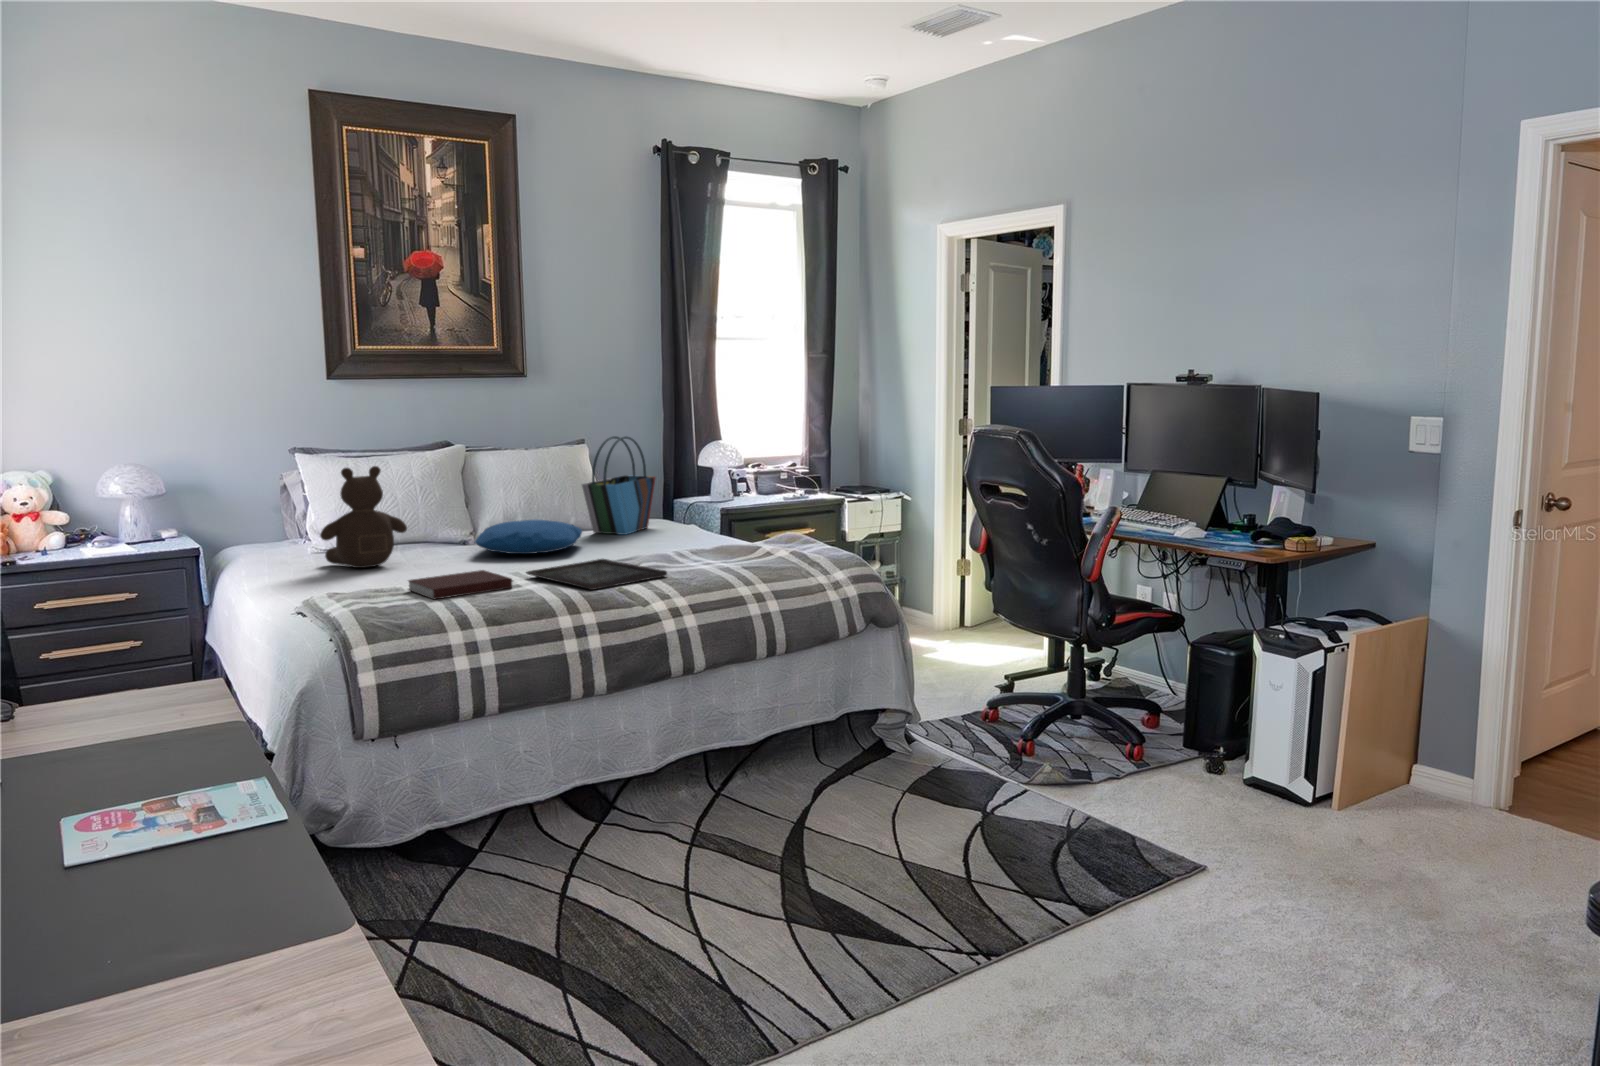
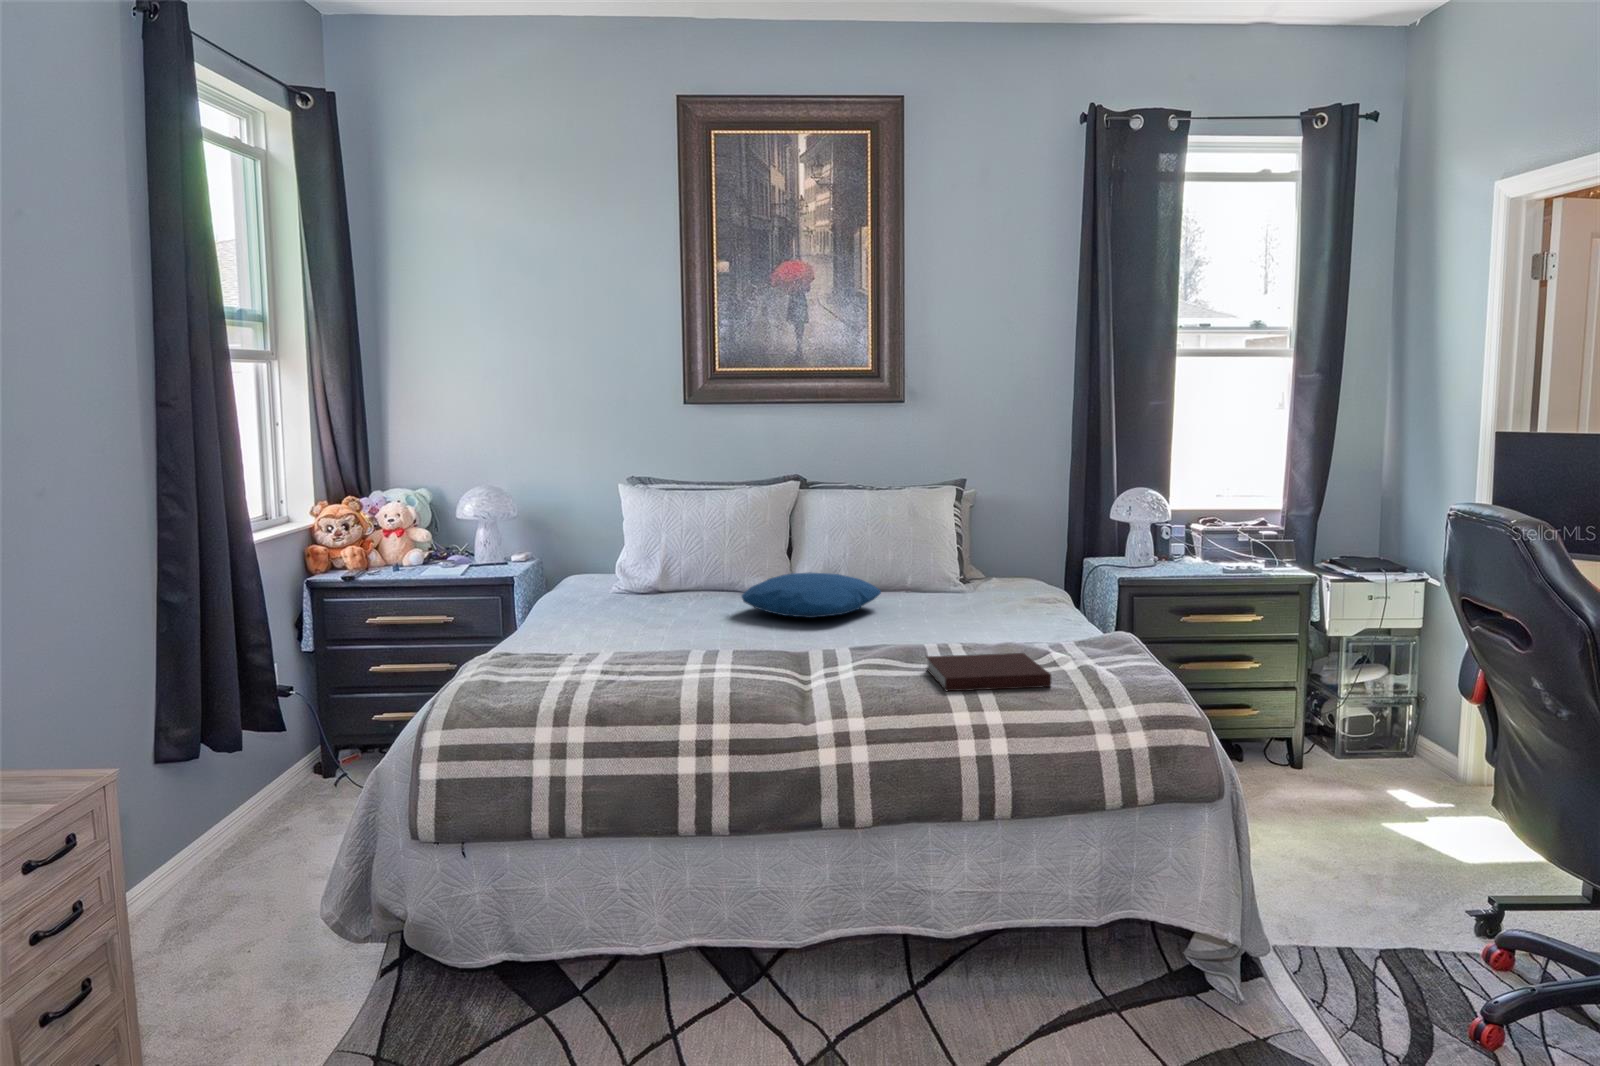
tote bag: present [582,436,655,535] -> none [907,476,1018,600]
teddy bear: present [320,466,407,568] -> none [578,501,672,612]
tray: present [526,559,667,590] -> none [726,639,873,690]
notebook: present [409,570,512,599] -> present [927,653,1051,691]

